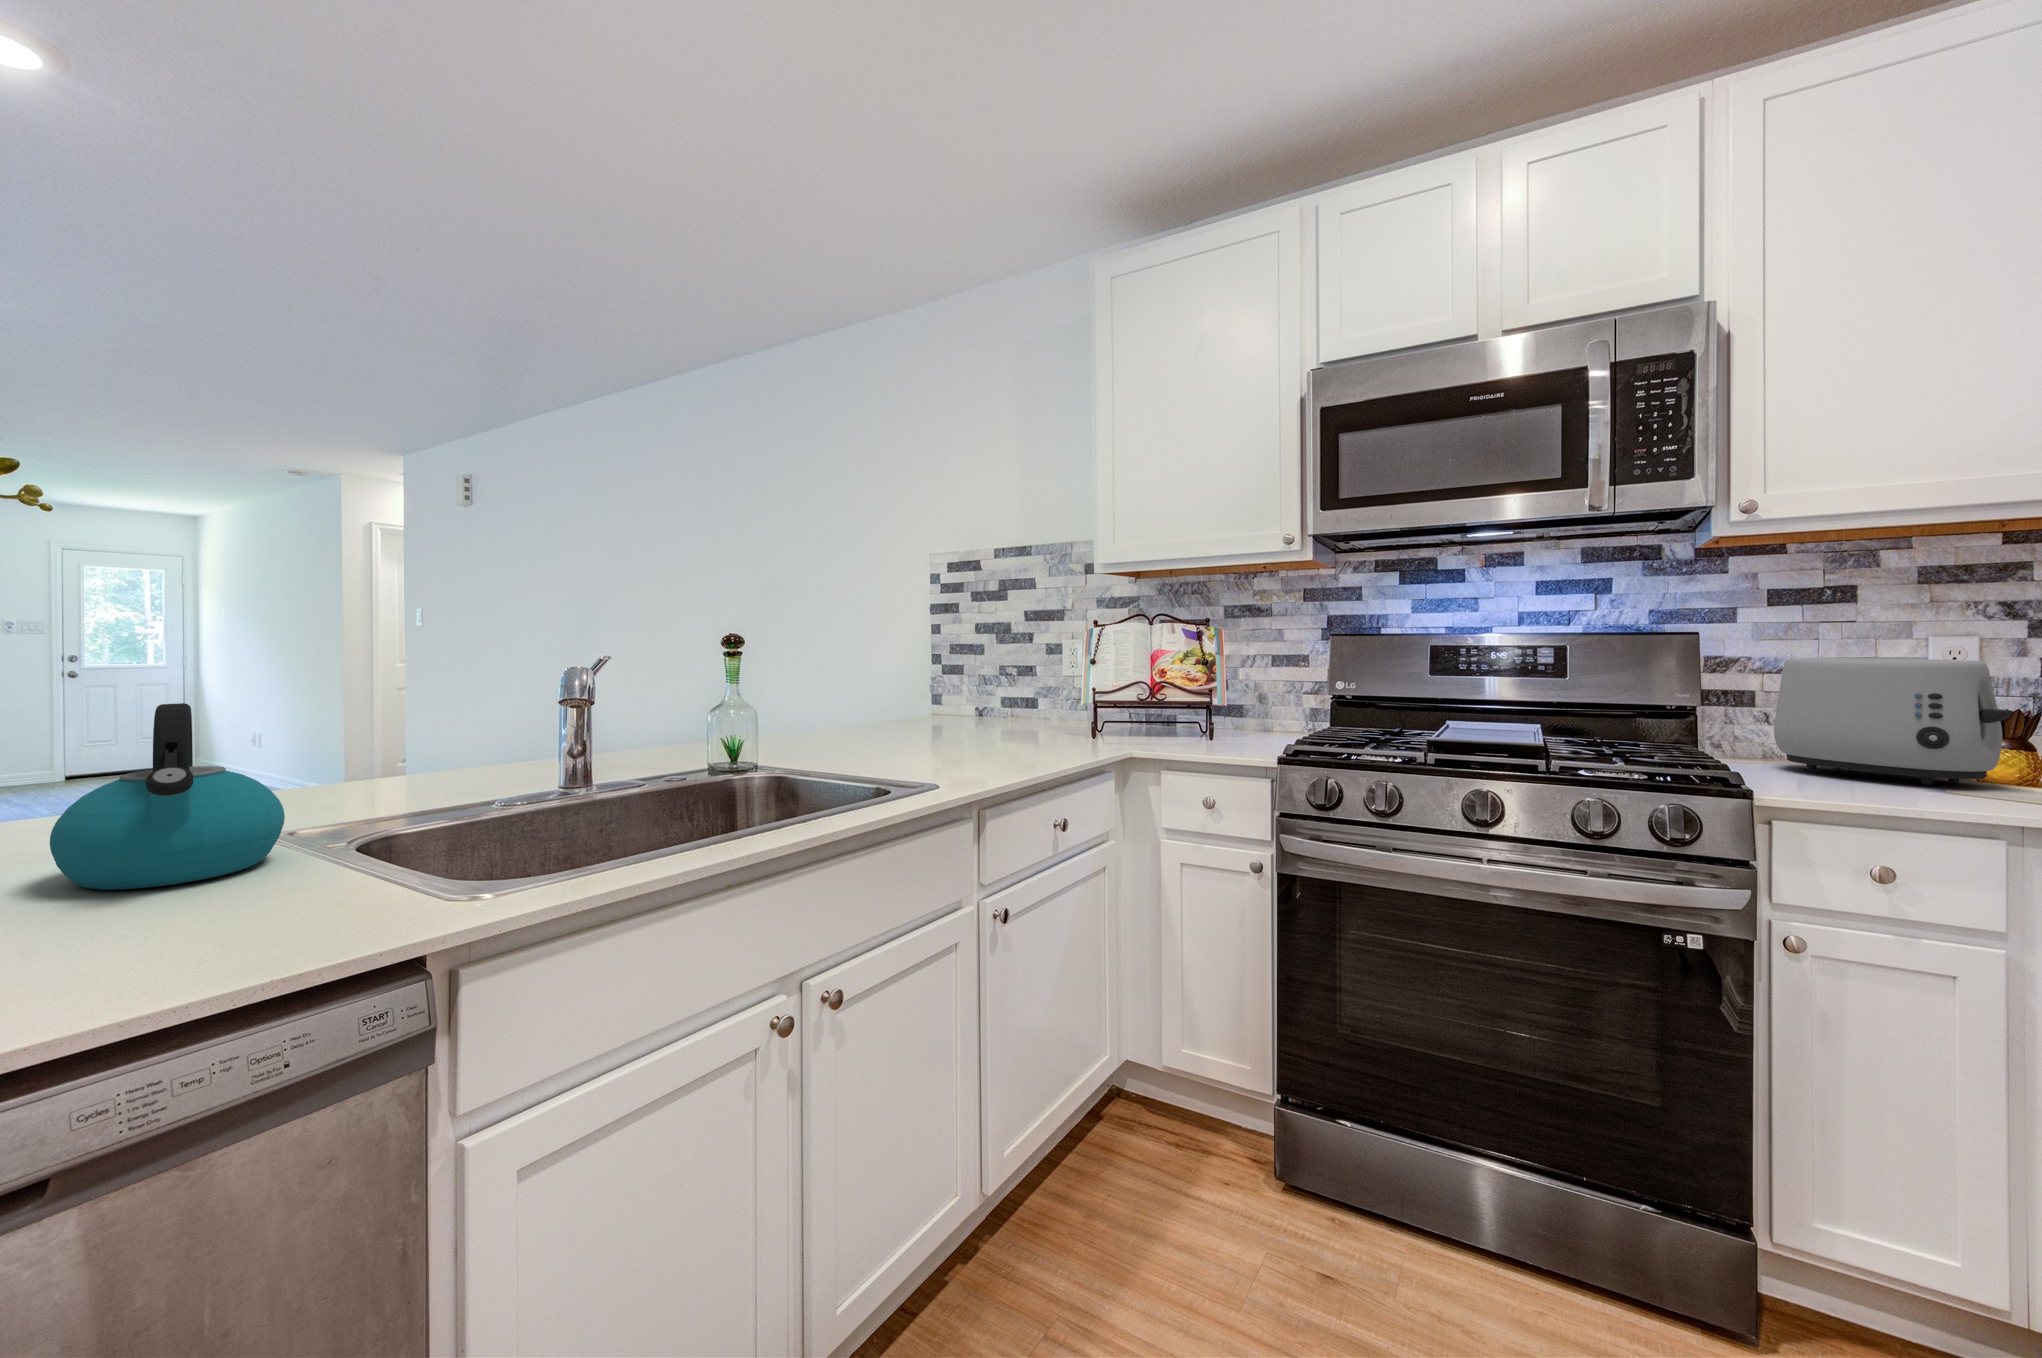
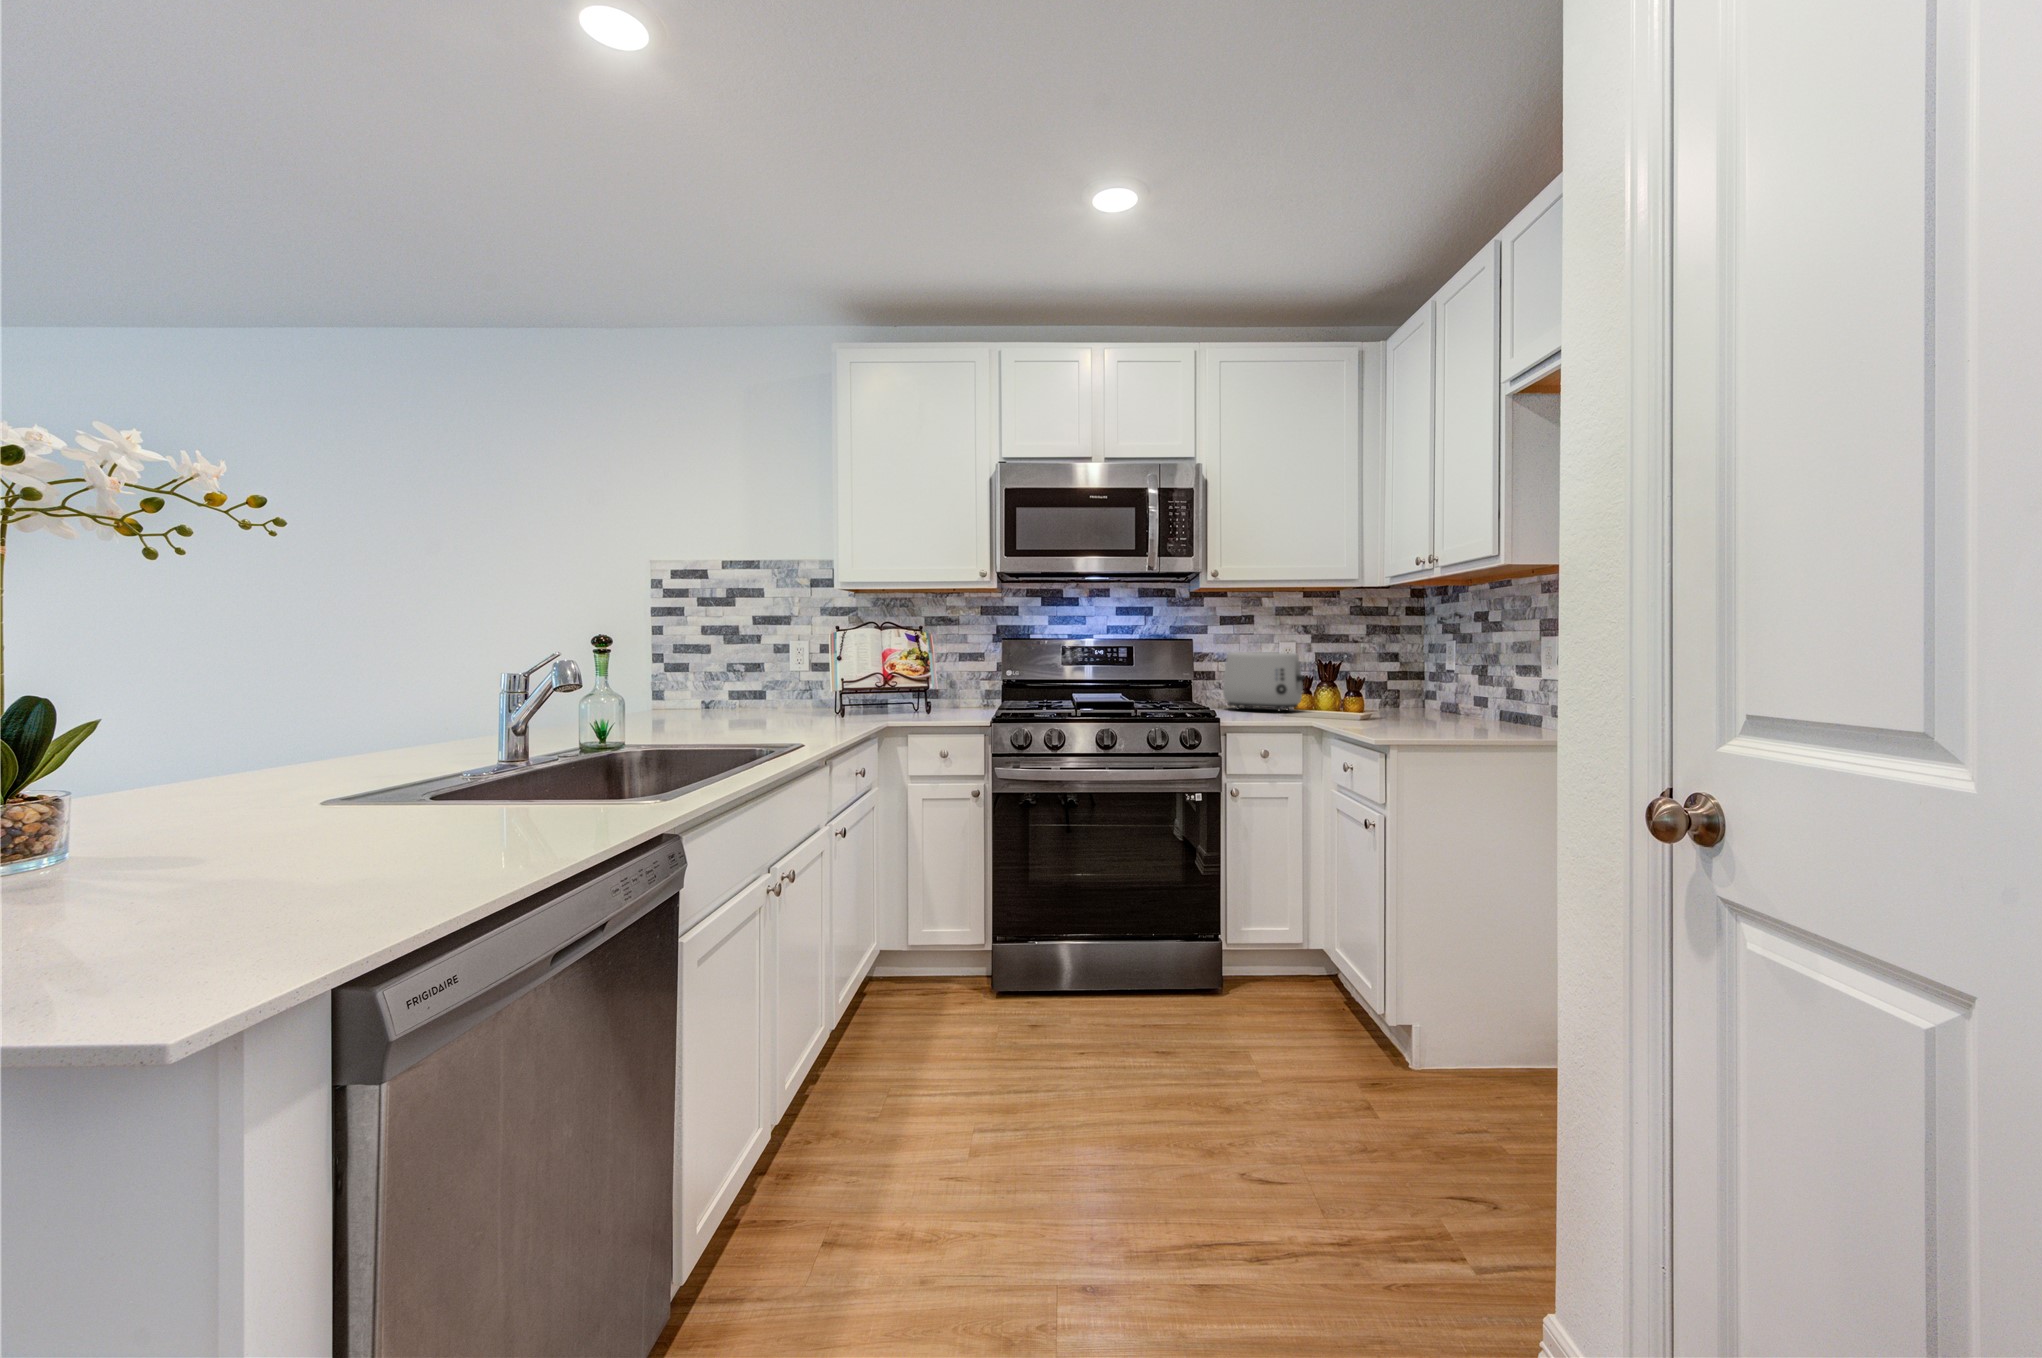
kettle: present [50,703,285,890] -> none [251,691,437,839]

